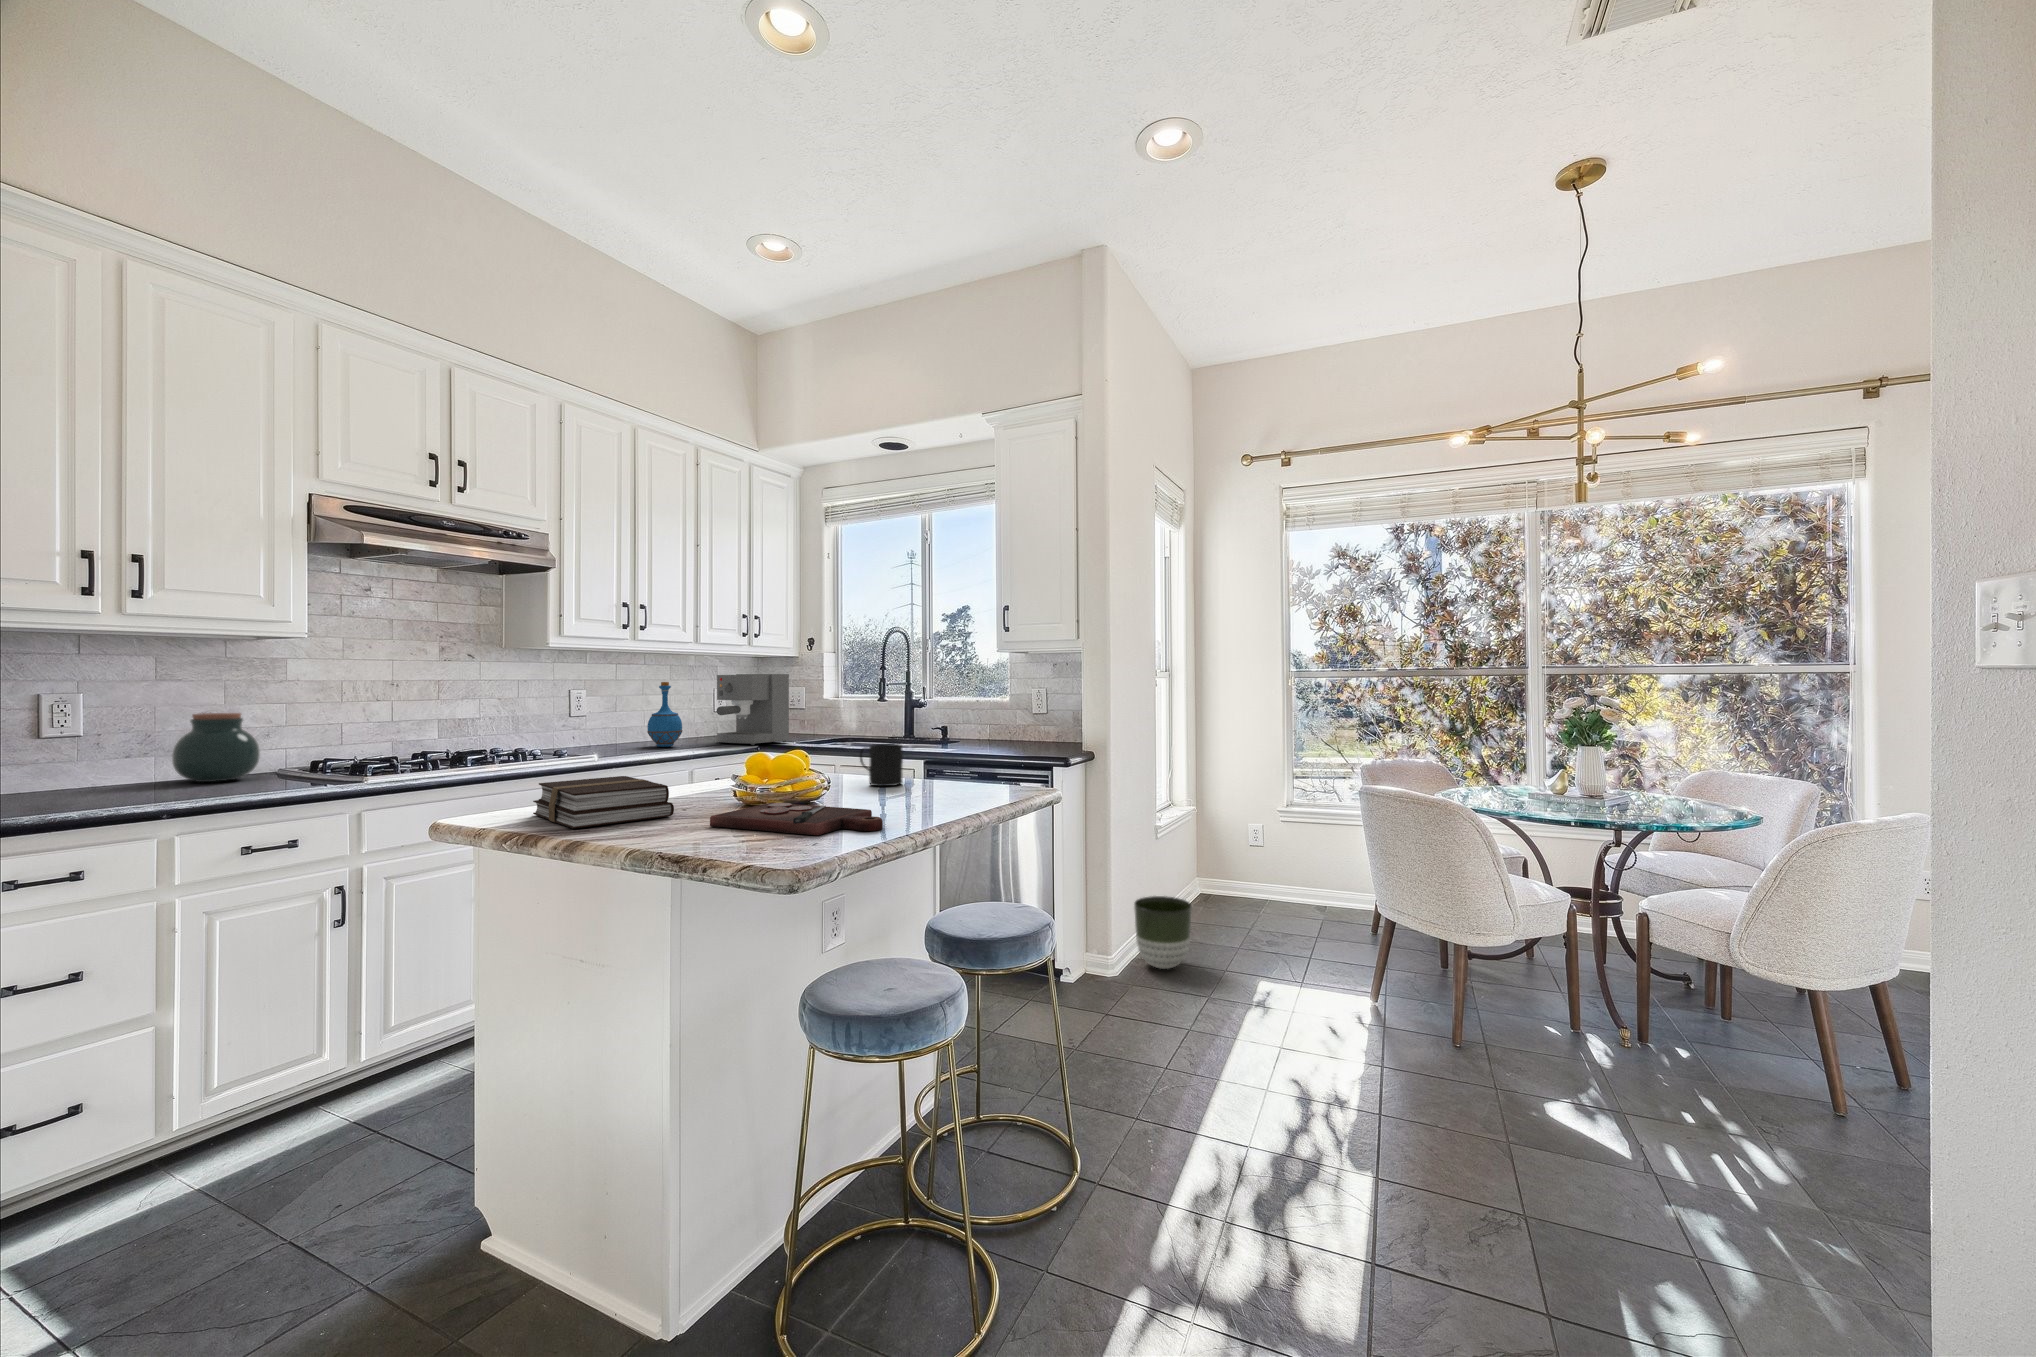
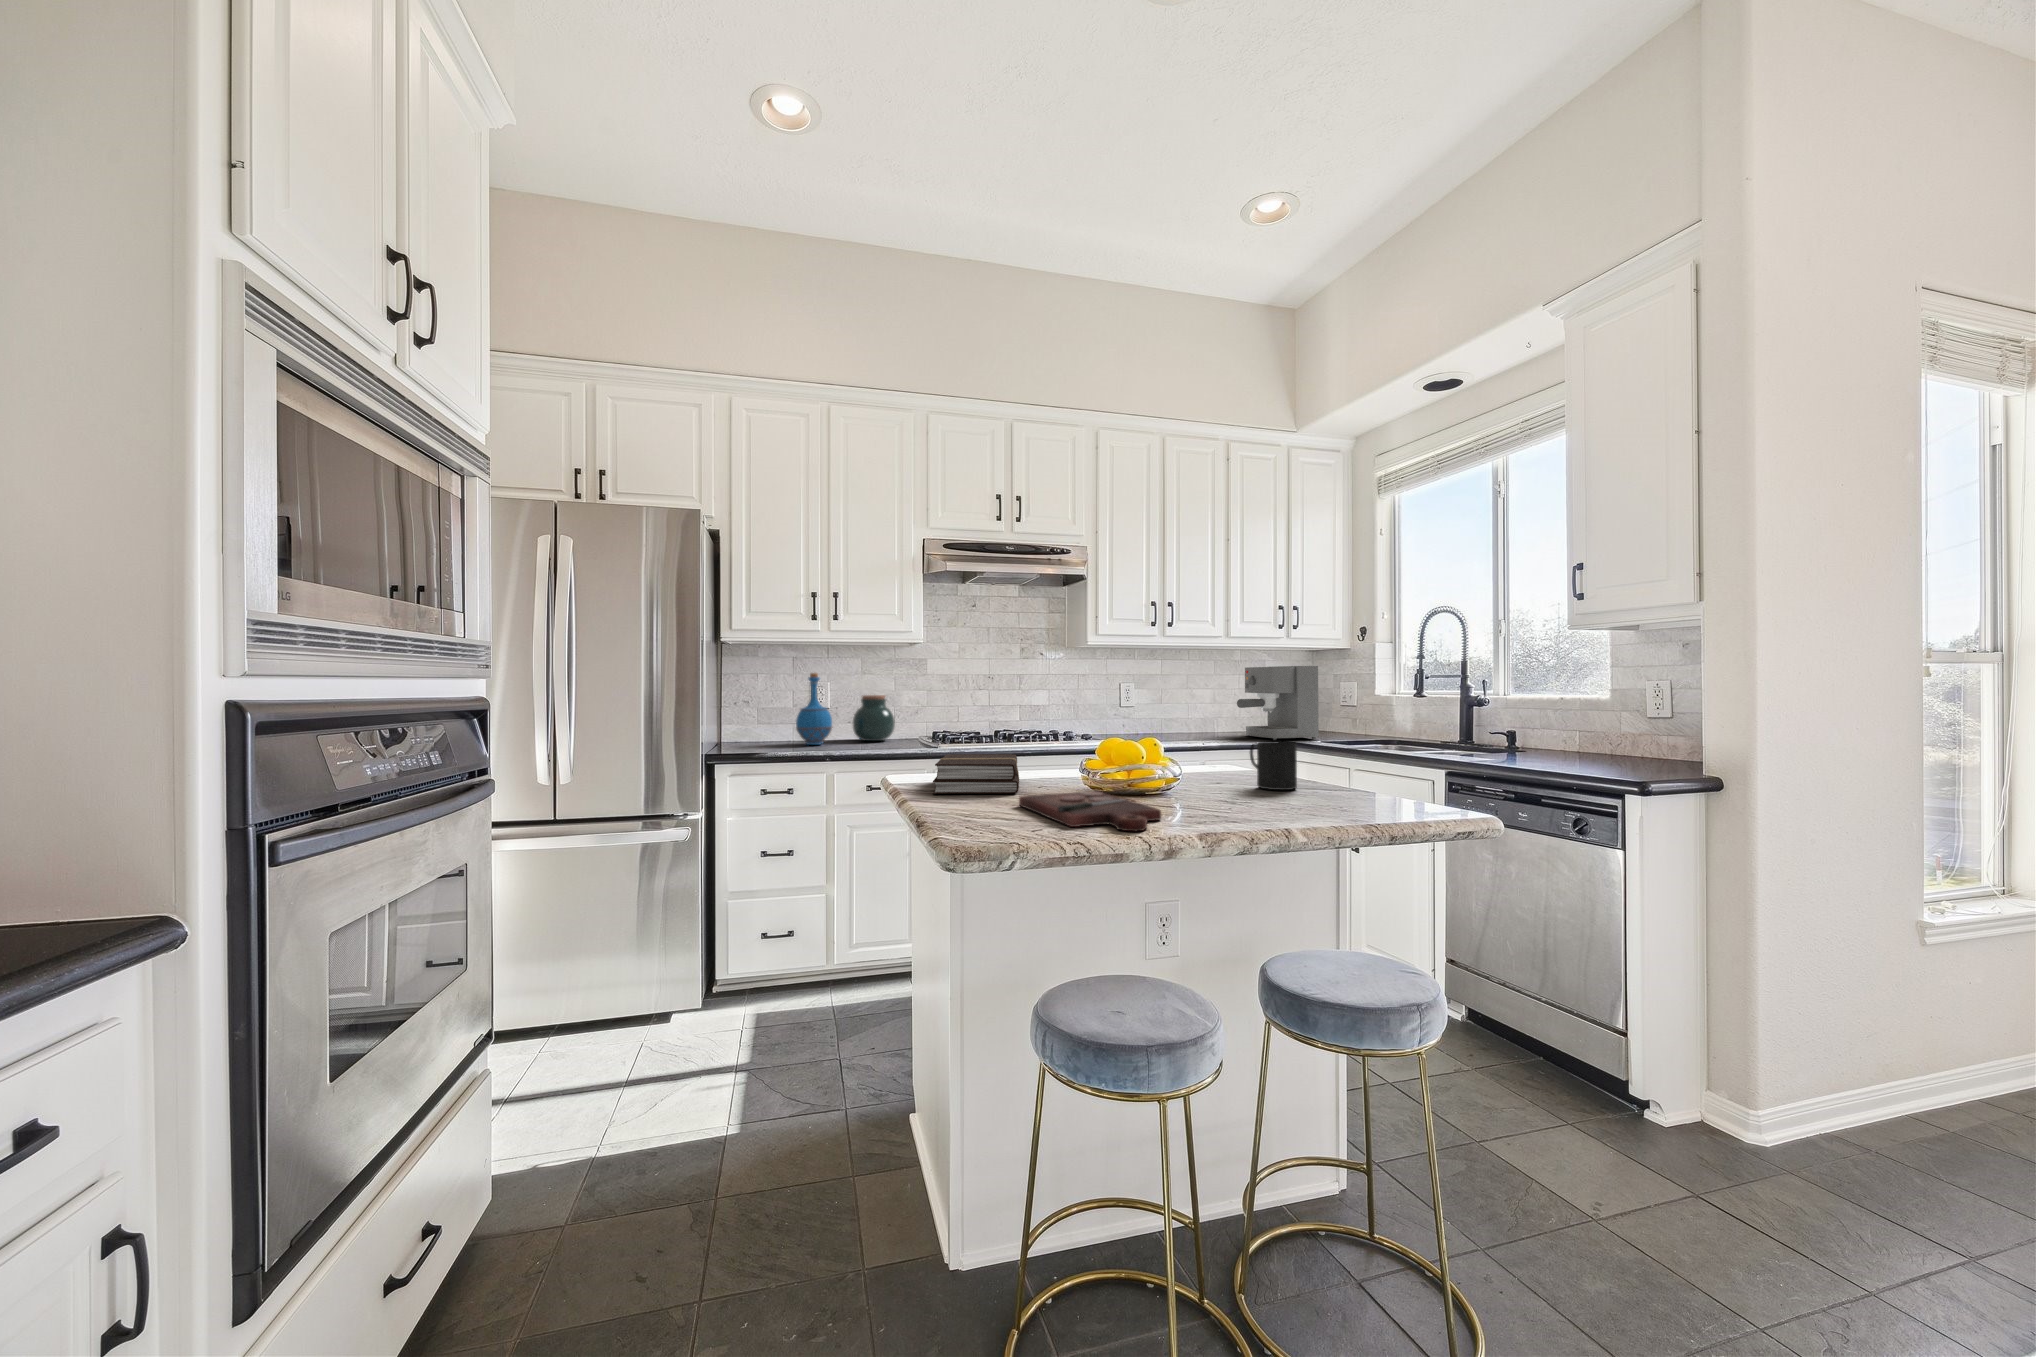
bottle: present [647,682,682,747] -> present [796,673,832,745]
planter: present [1134,896,1192,969] -> none [1820,1028,1964,1165]

